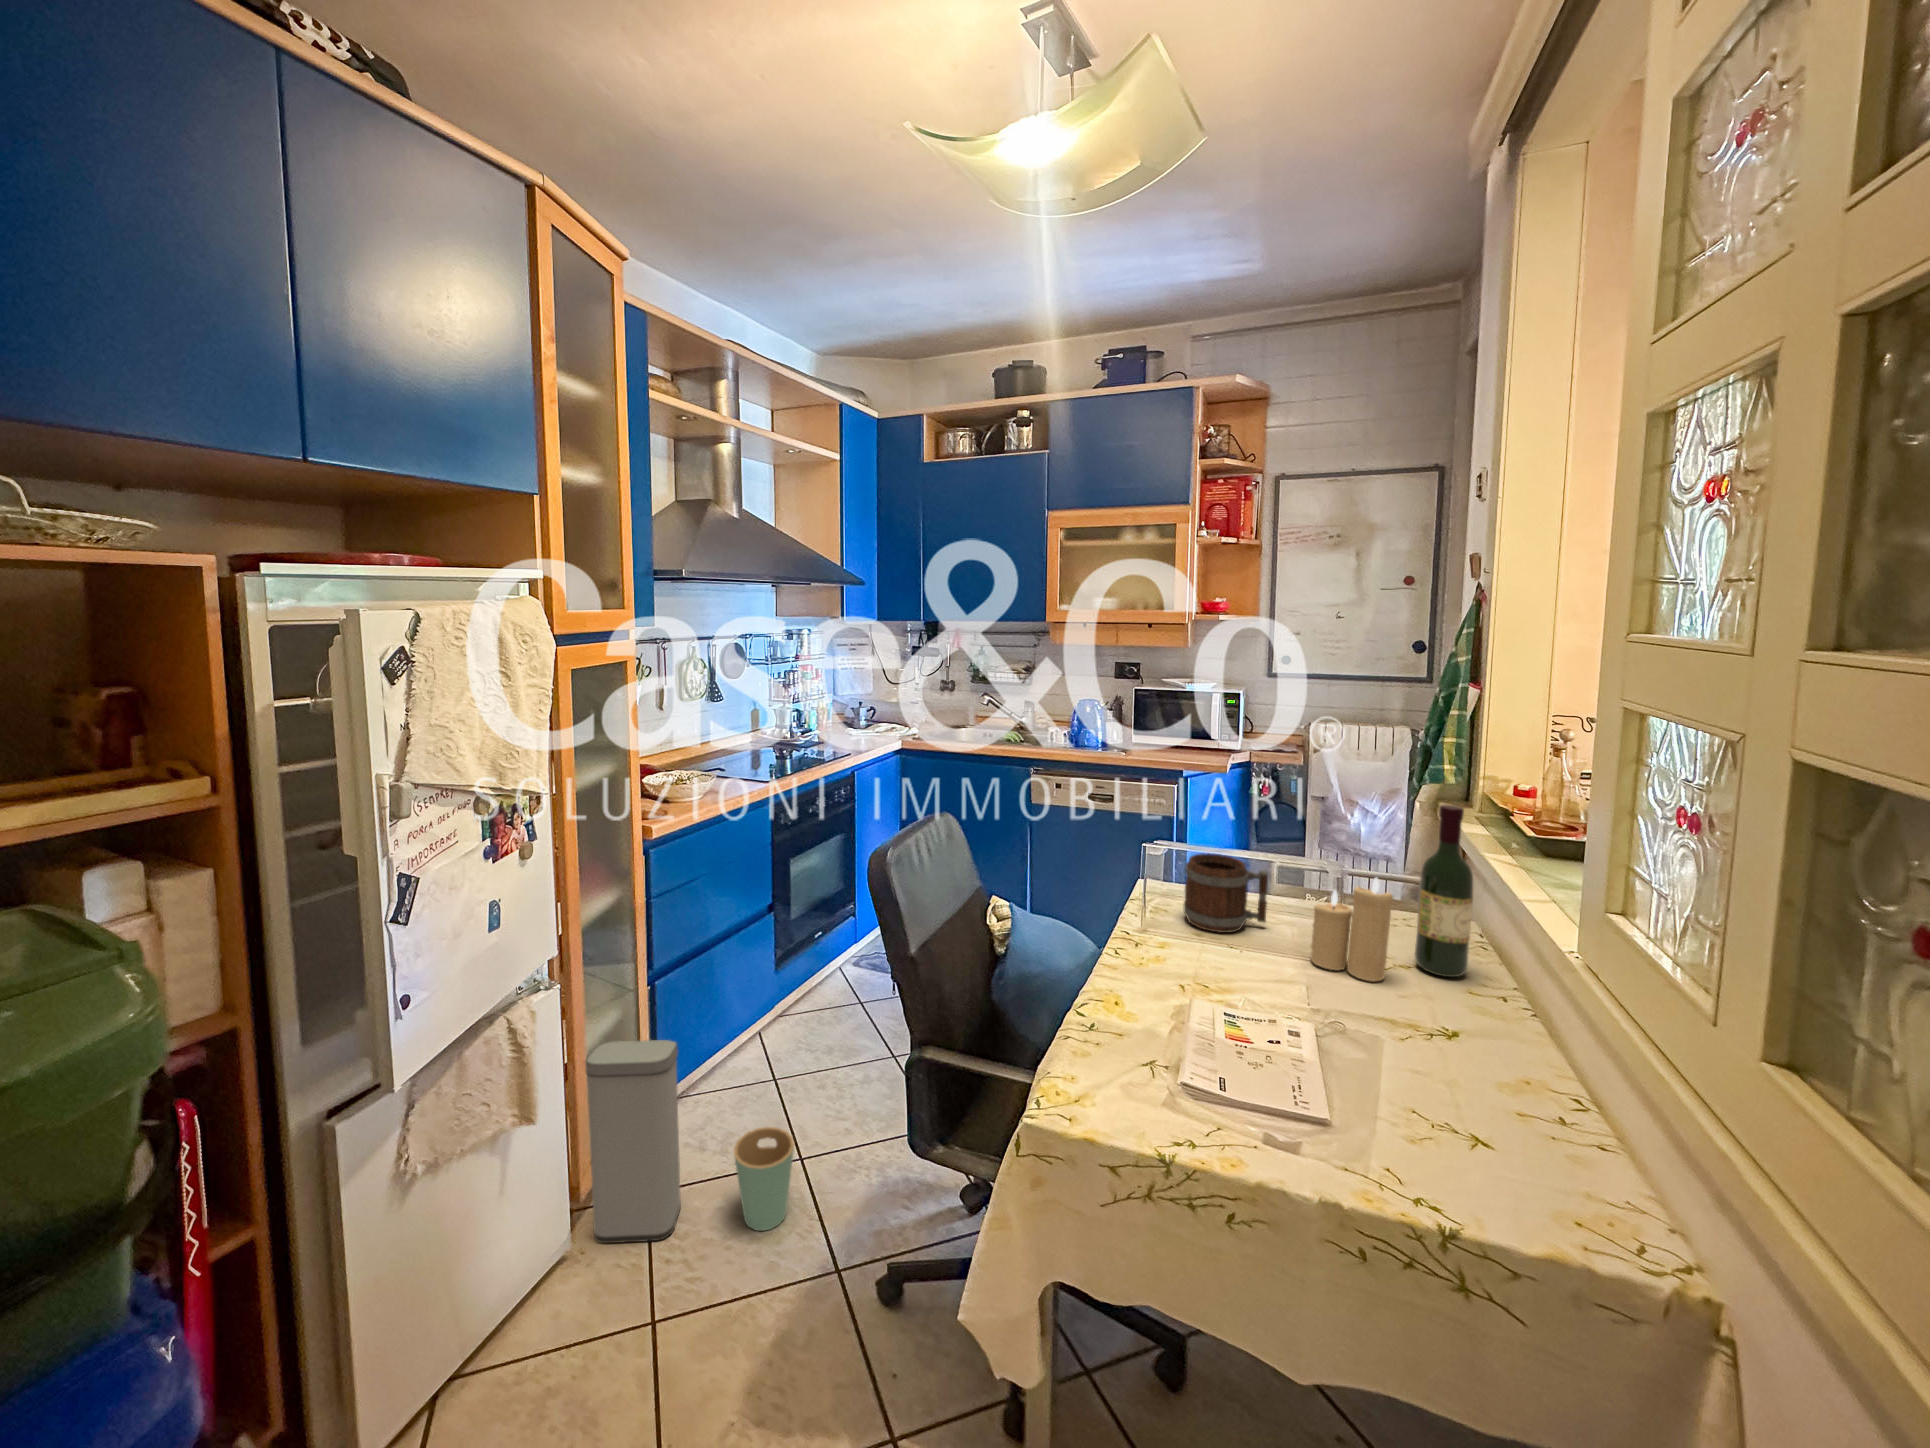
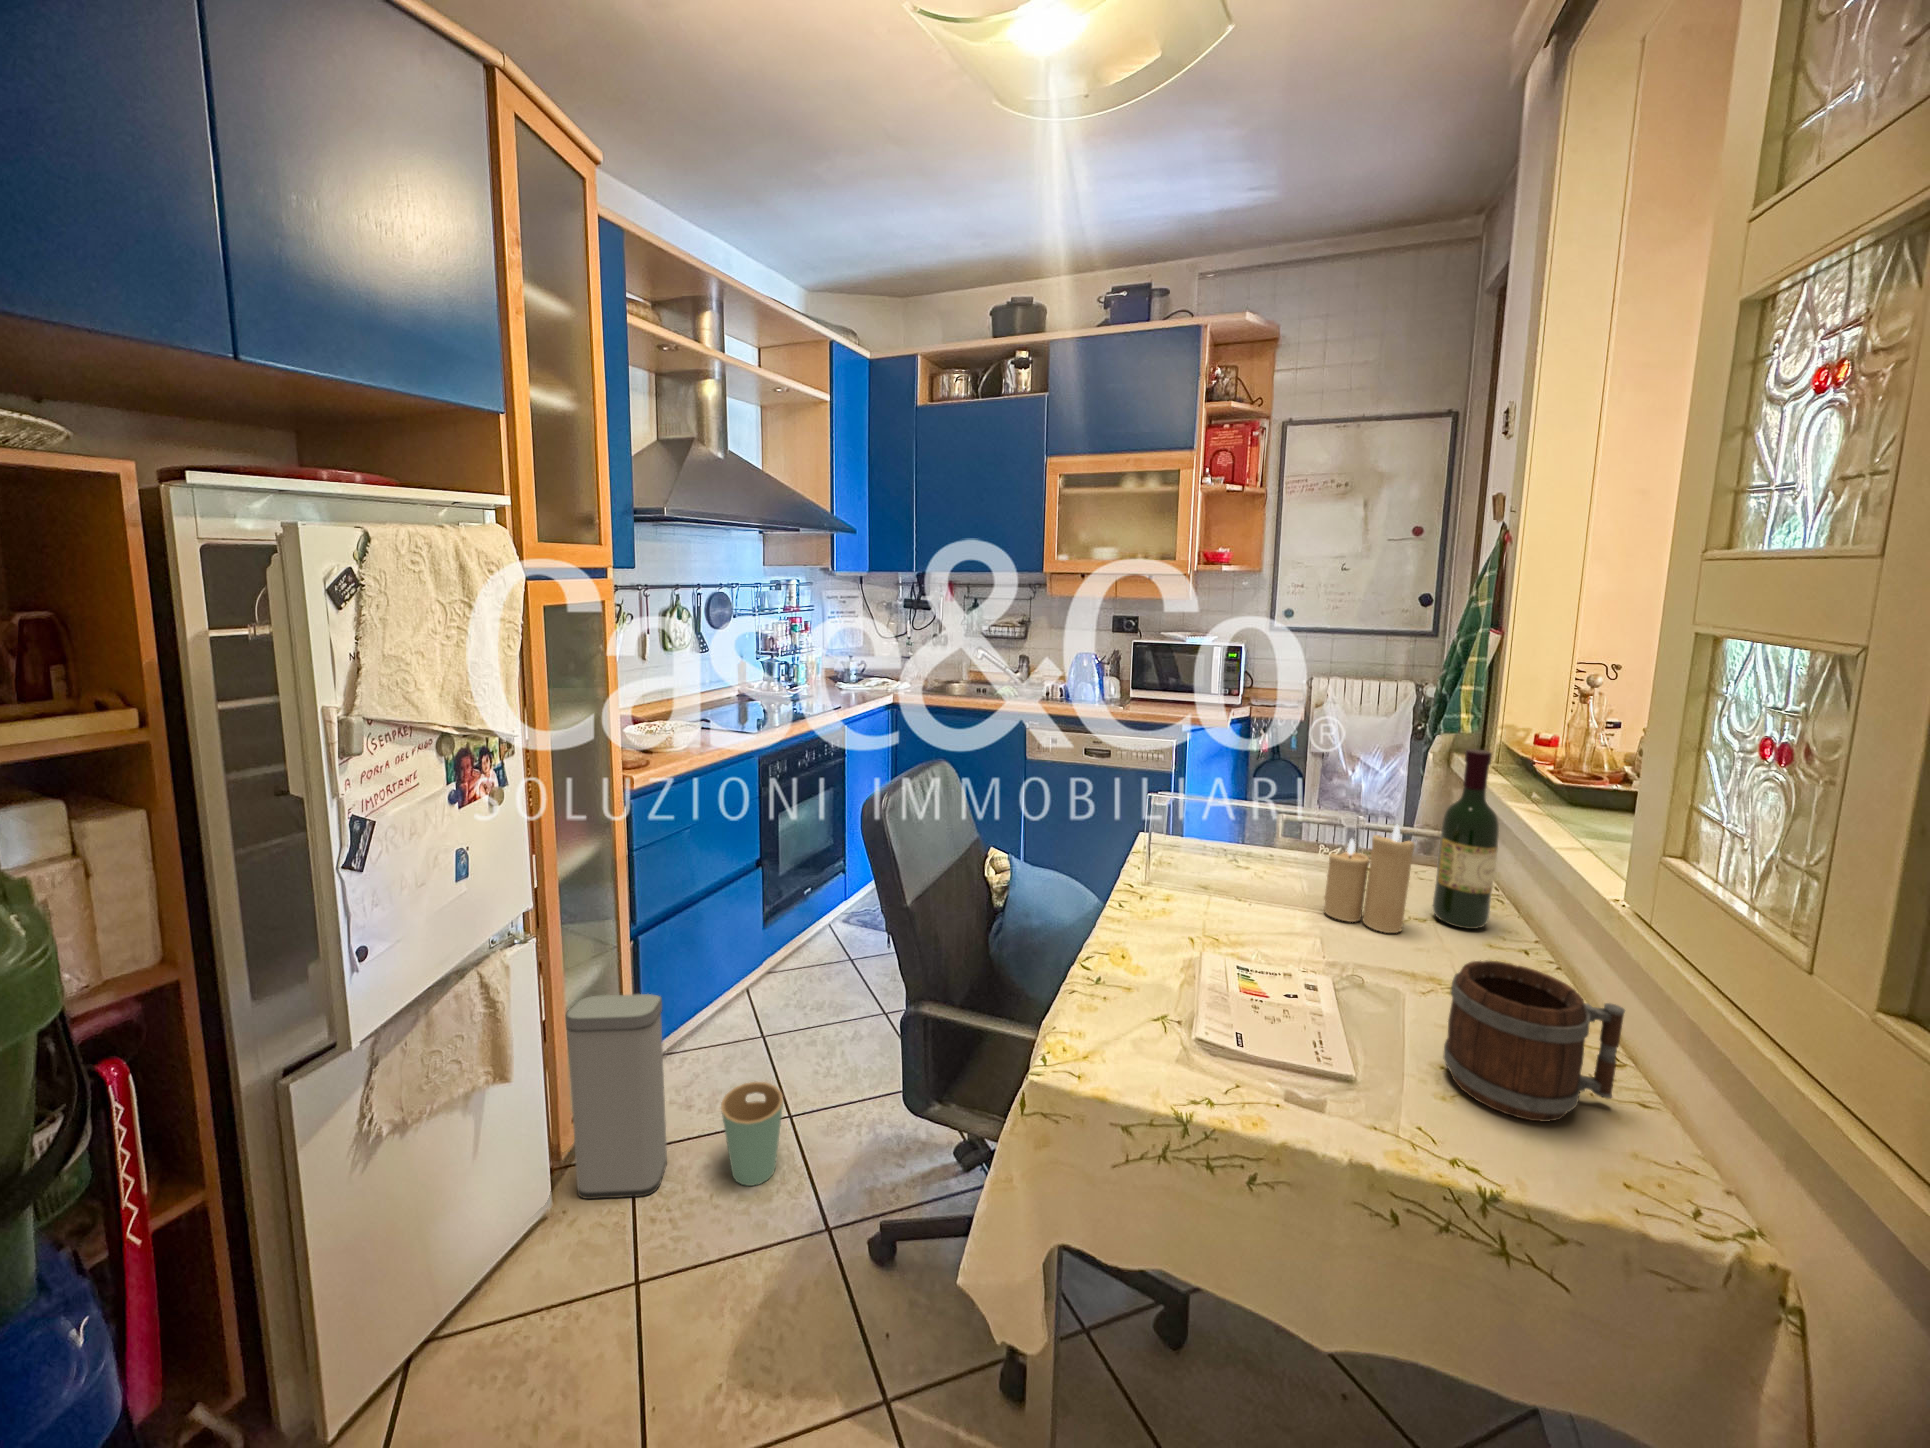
mug: present [1184,853,1268,933] -> present [1443,961,1625,1122]

